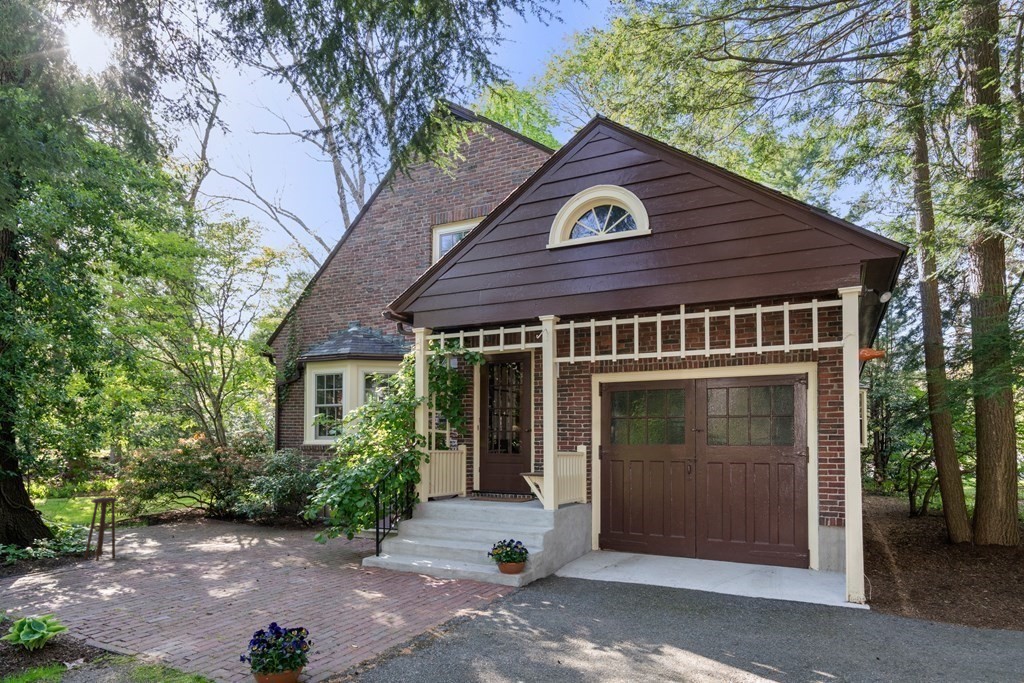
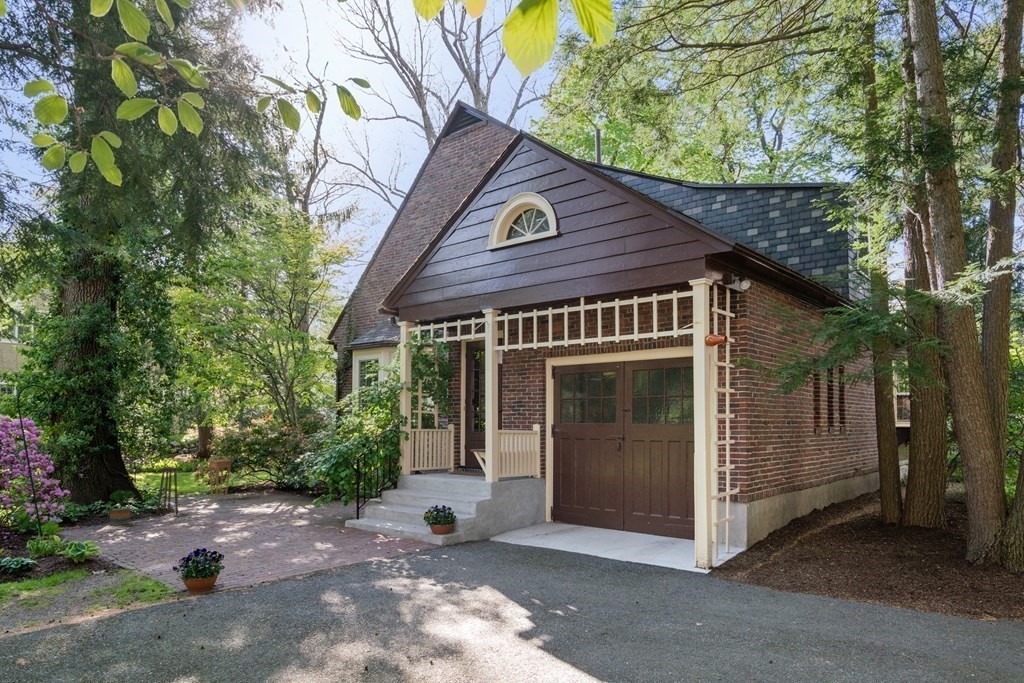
side table: none [139,485,170,537] -> present [209,460,231,501]
potted tree: none [29,530,67,578] -> present [109,490,134,526]

